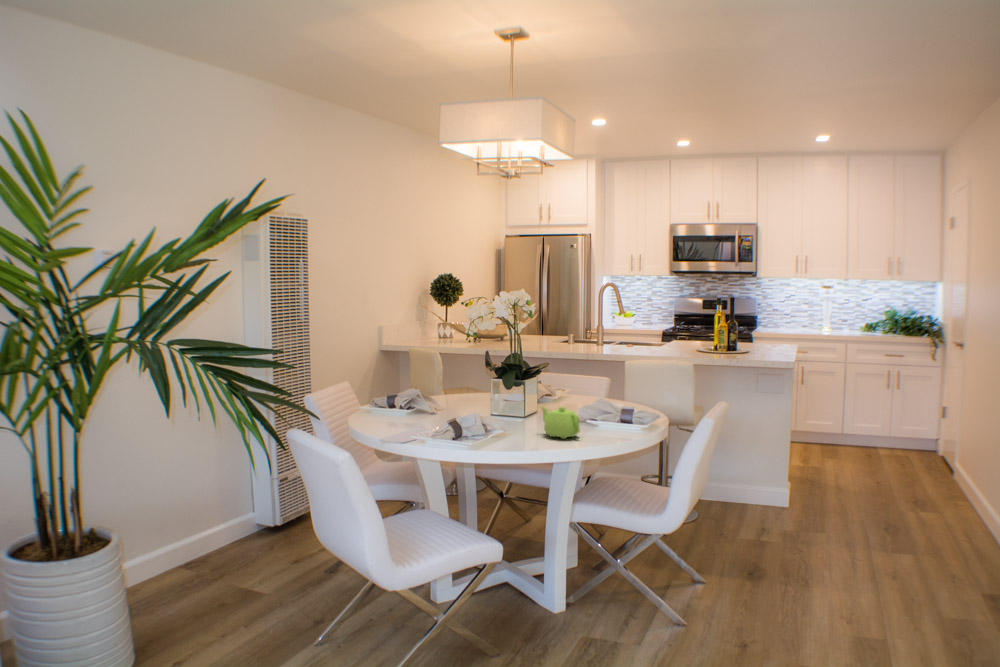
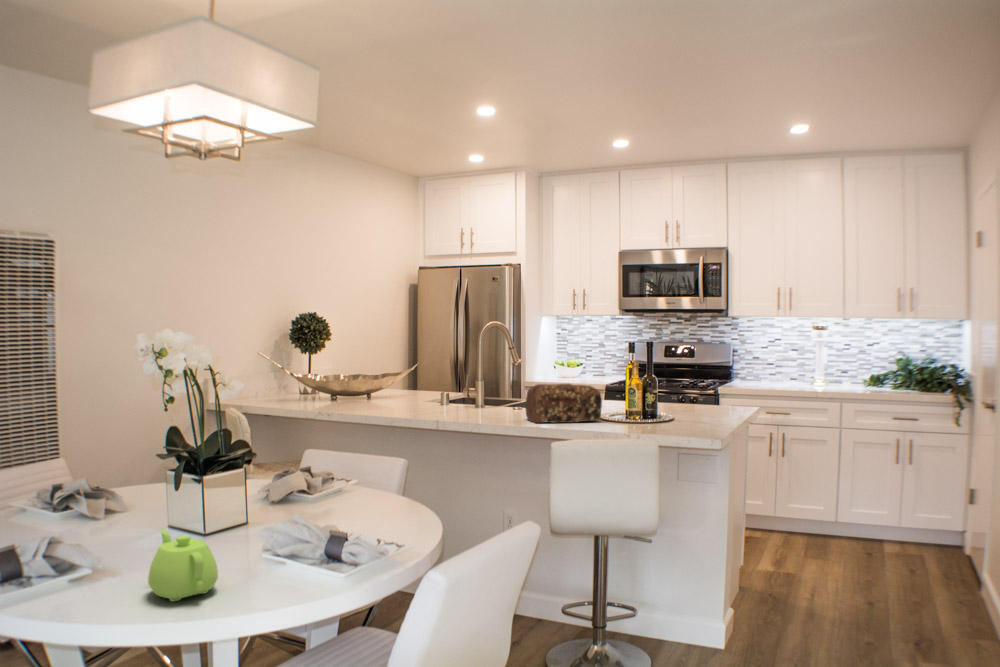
bread loaf: none [648,329,704,356] -> present [525,384,602,423]

